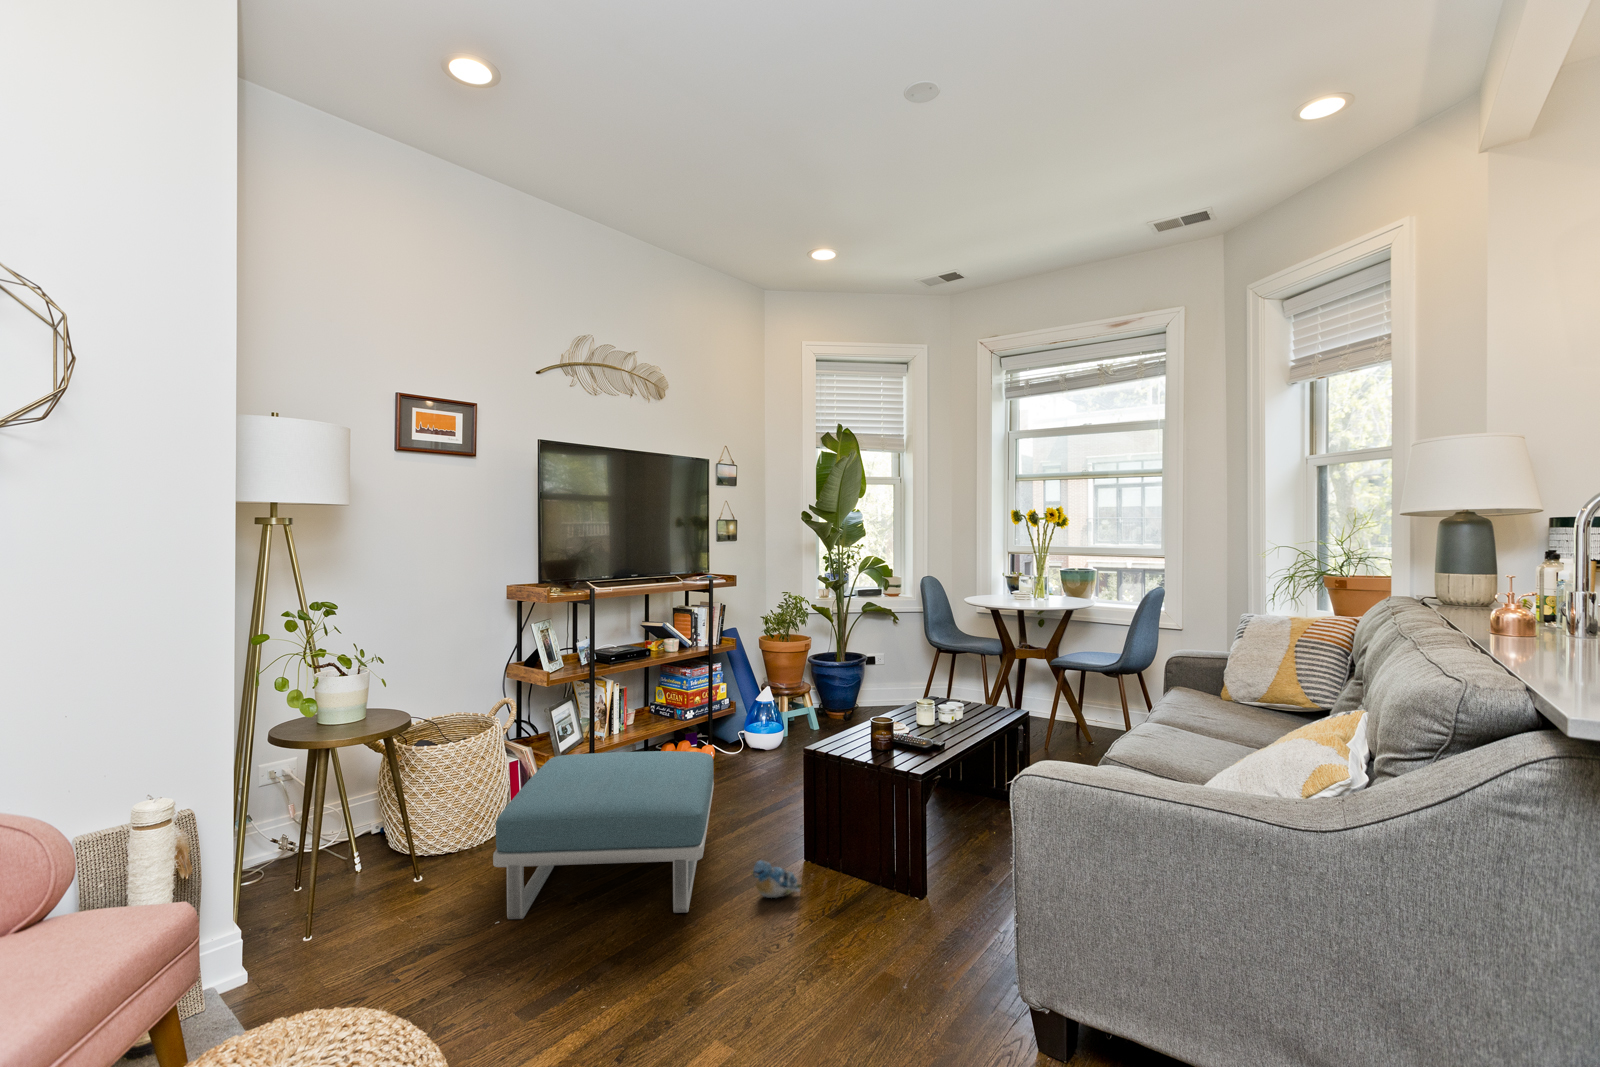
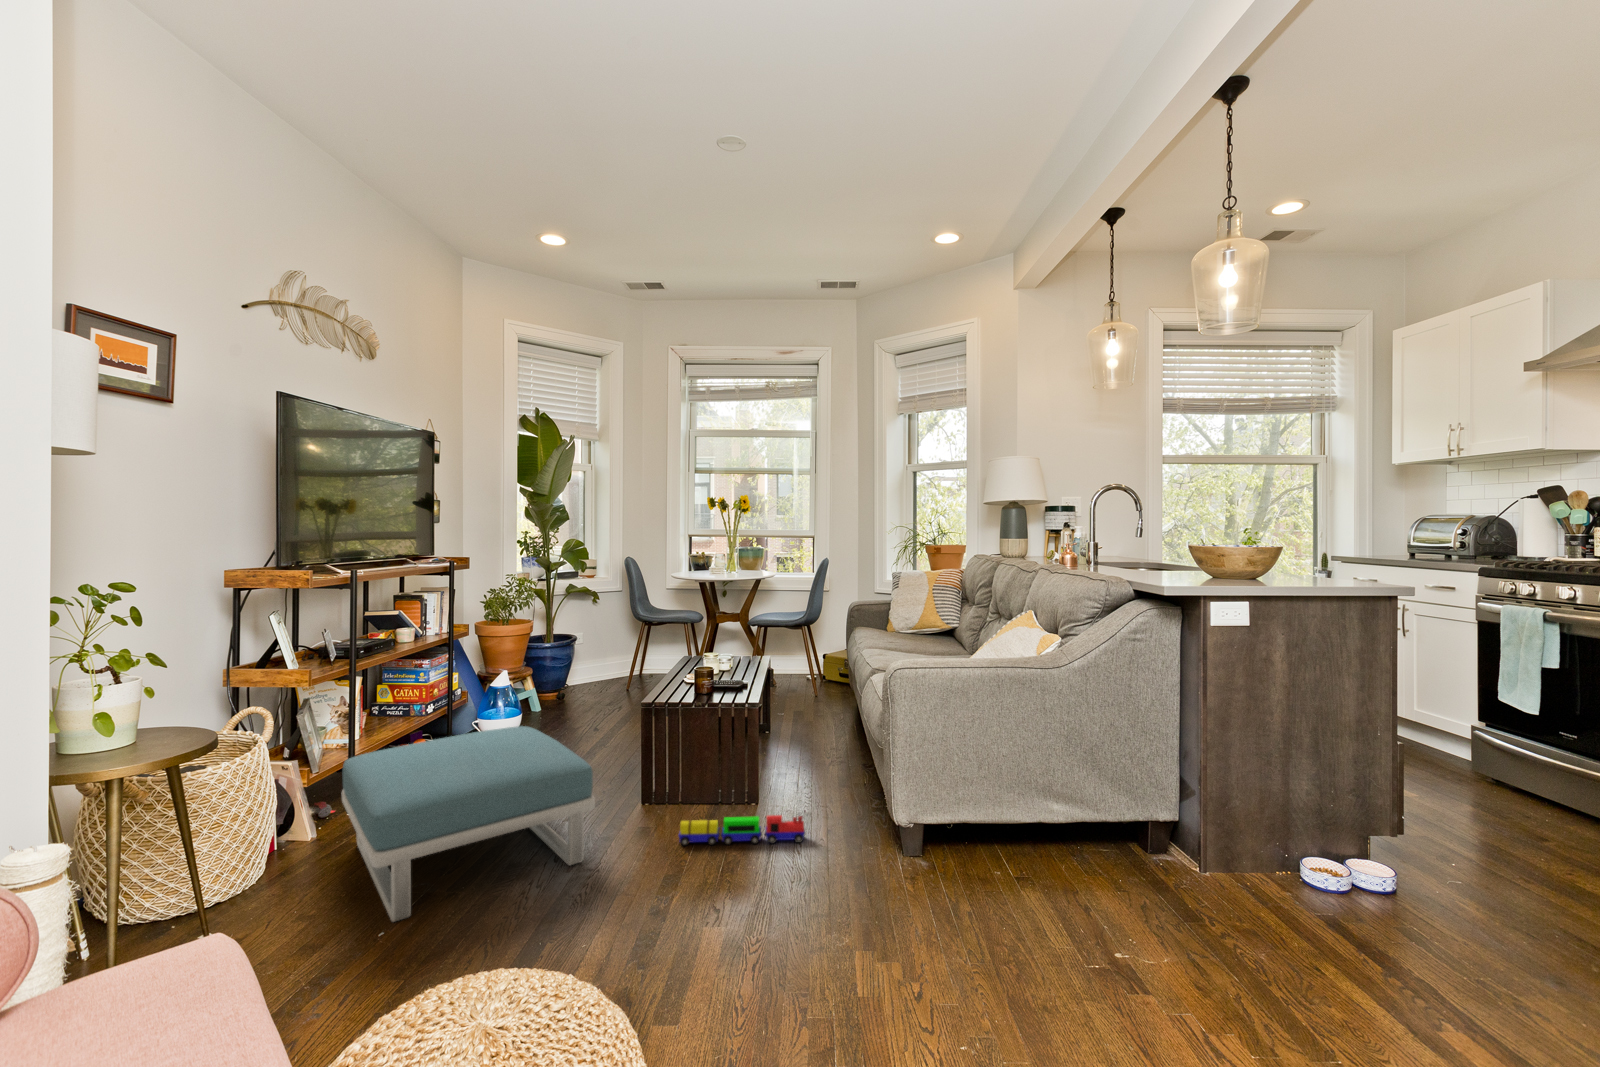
plush toy: present [752,861,802,898] -> none [627,801,670,833]
toy train: none [788,898,932,973] -> present [679,815,805,846]

